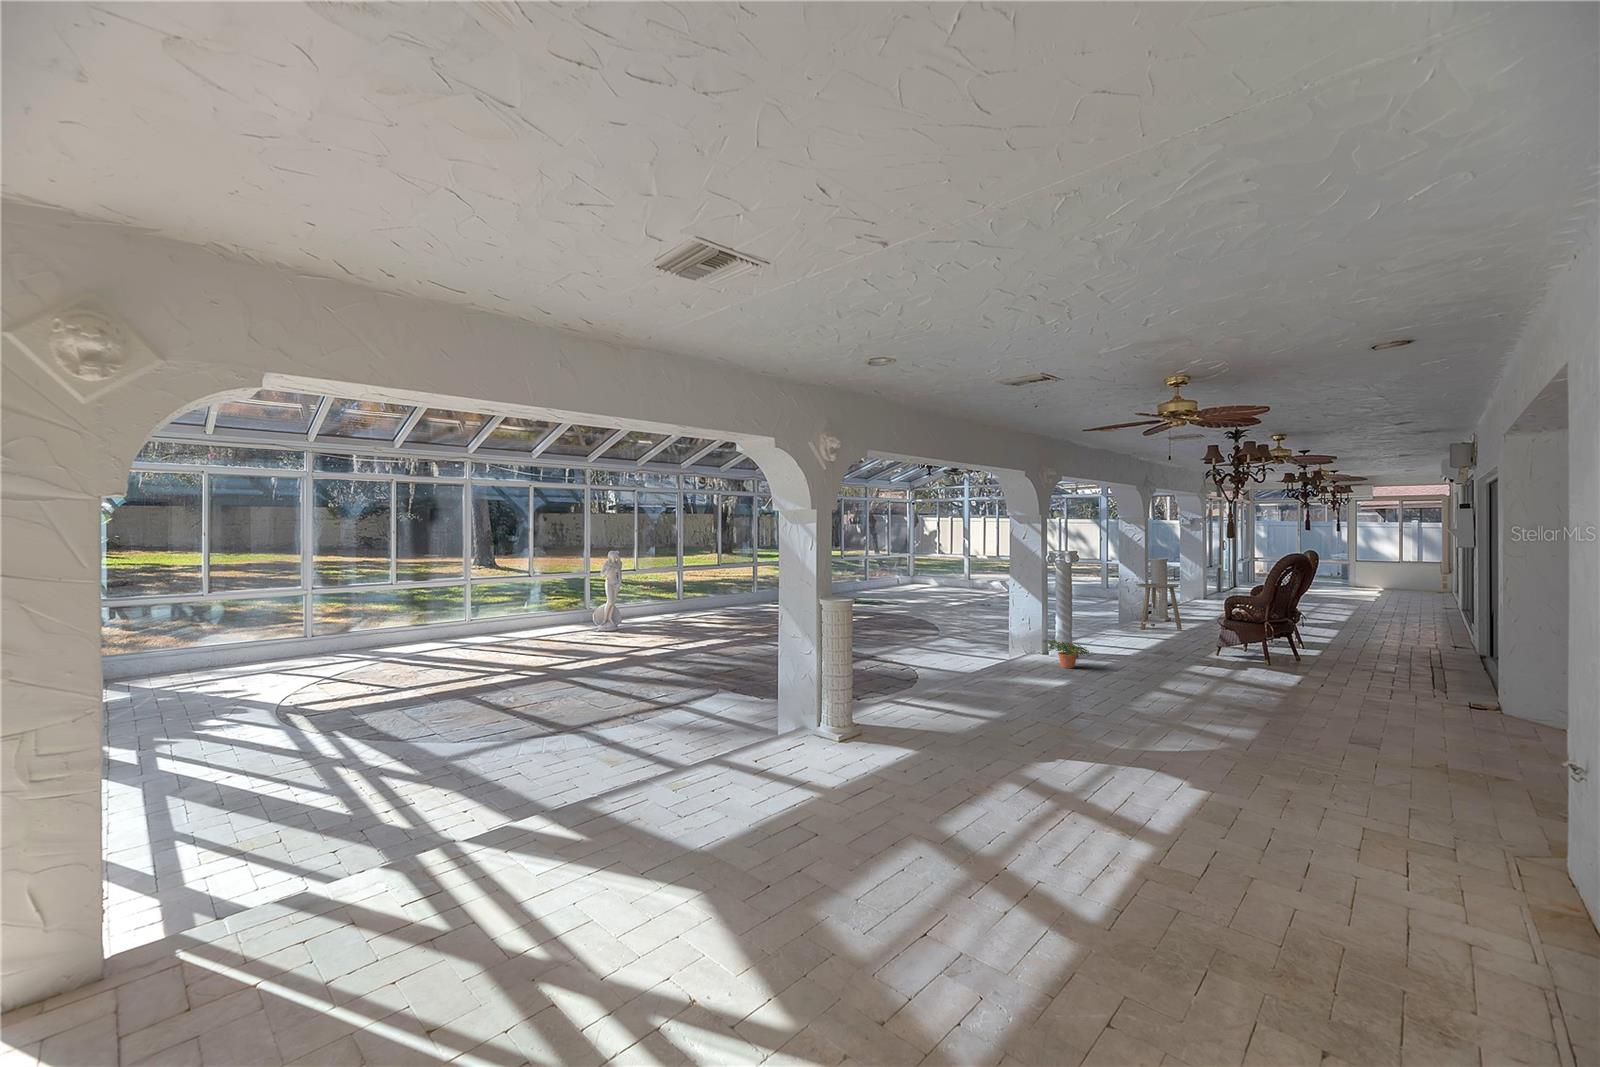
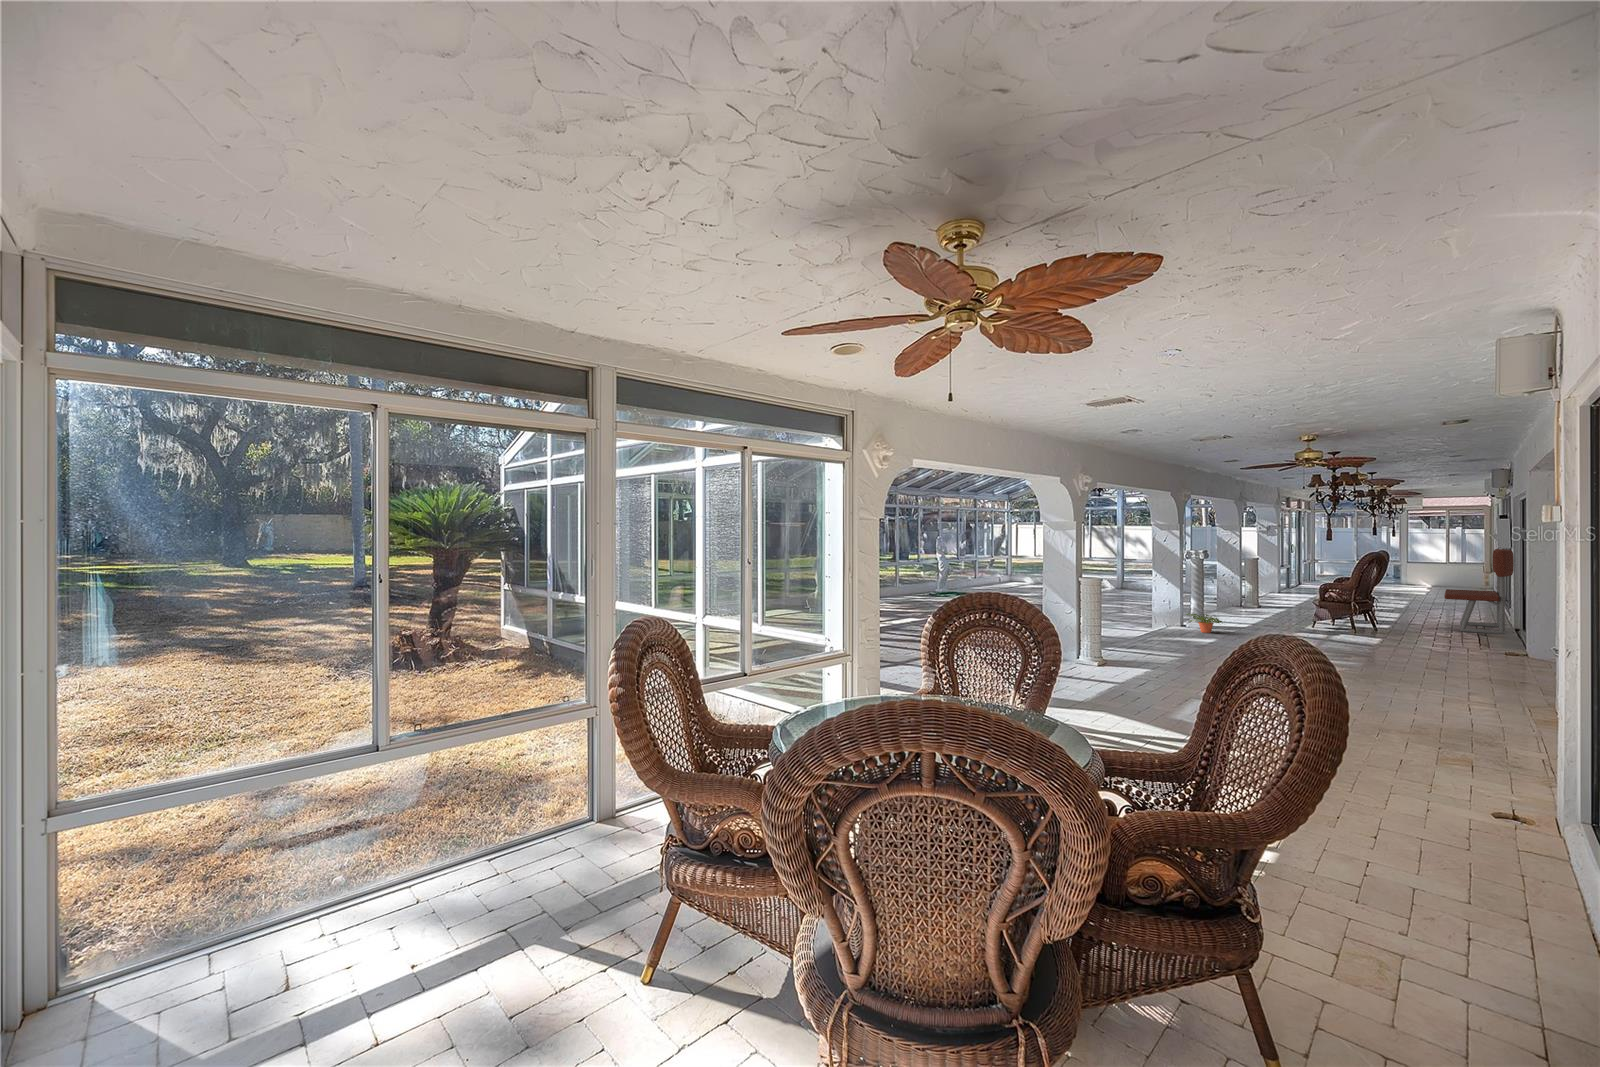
bench: none [1389,546,1480,667] -> present [1444,549,1514,634]
side table: present [1137,583,1182,630] -> none [1237,576,1274,612]

